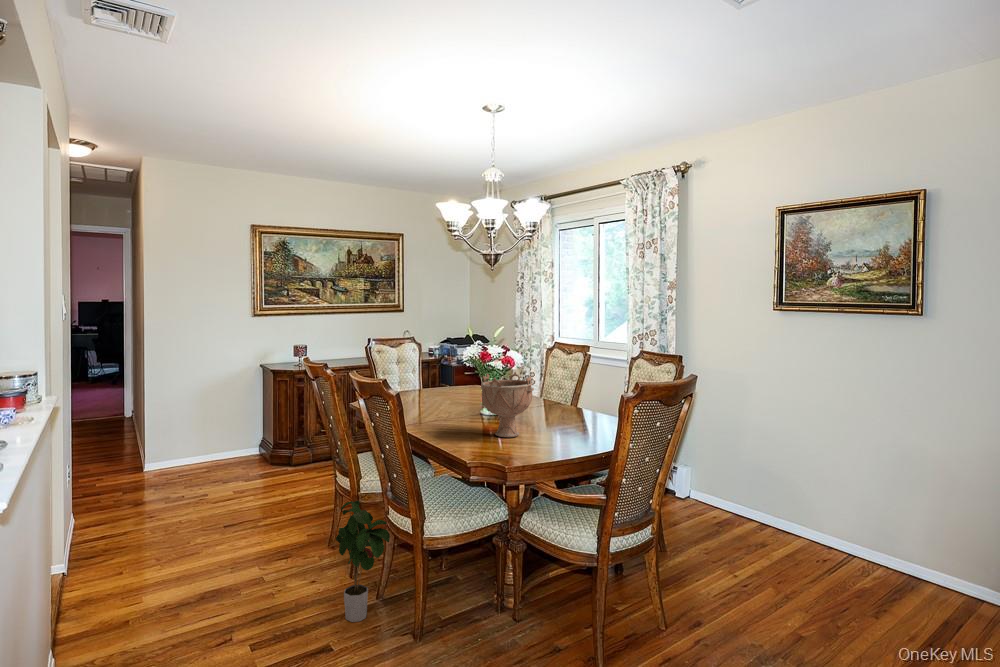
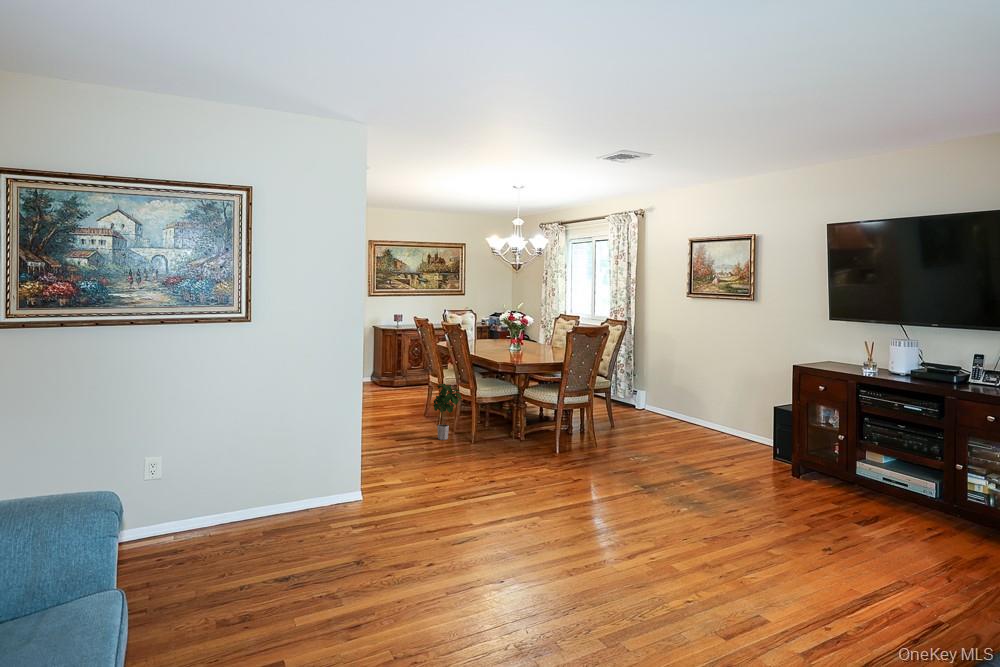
decorative bowl: present [481,372,534,437] -> none [509,324,536,357]

